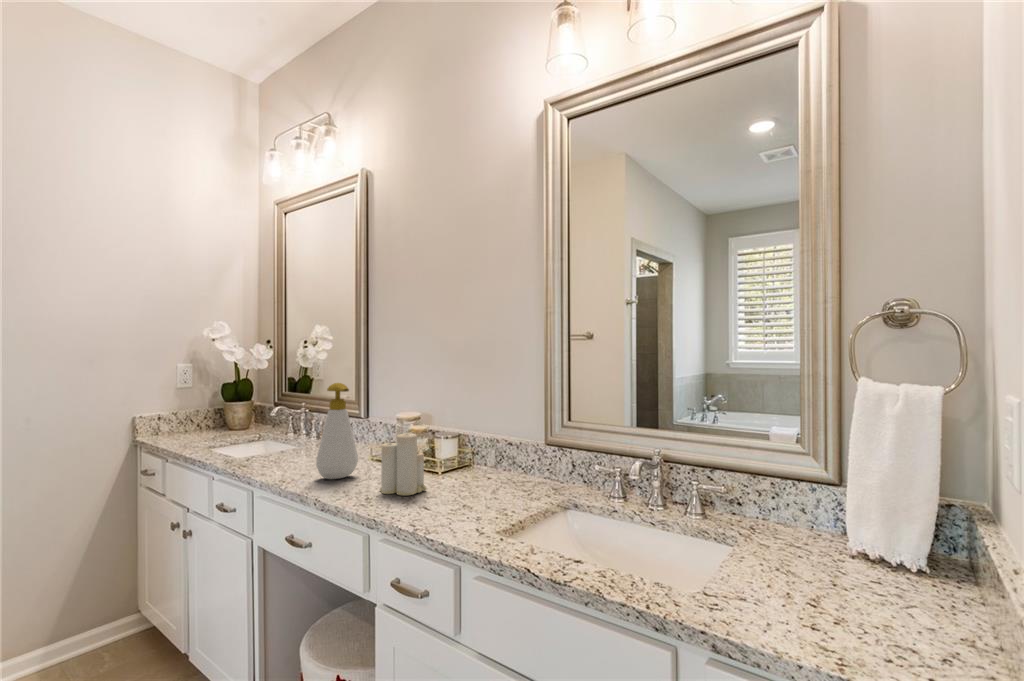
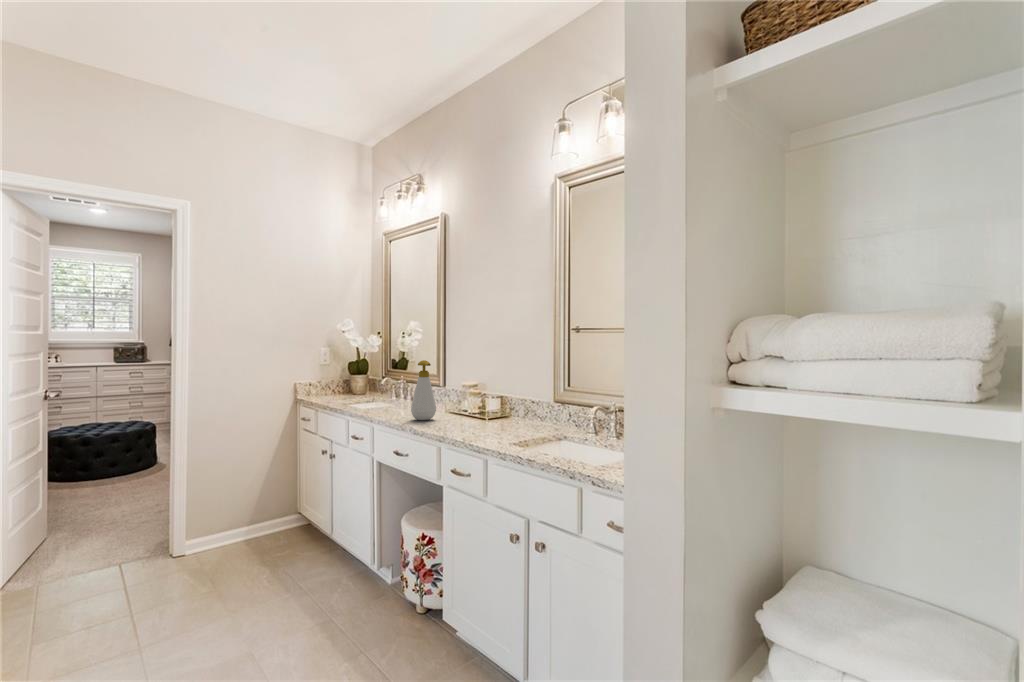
candle: present [380,433,427,495] -> none [448,388,476,428]

